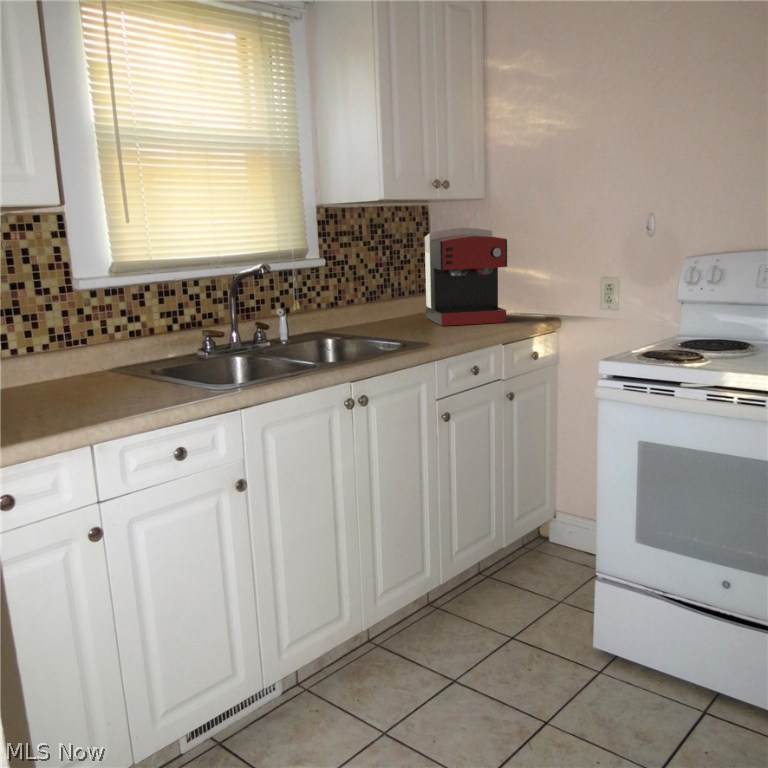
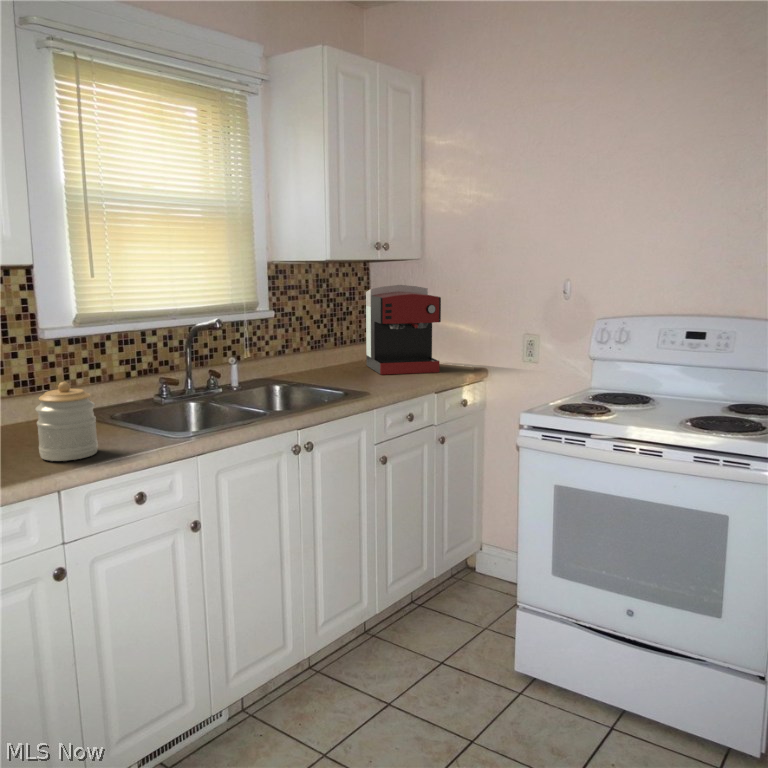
jar: none [63,330,131,415] -> present [36,382,98,461]

